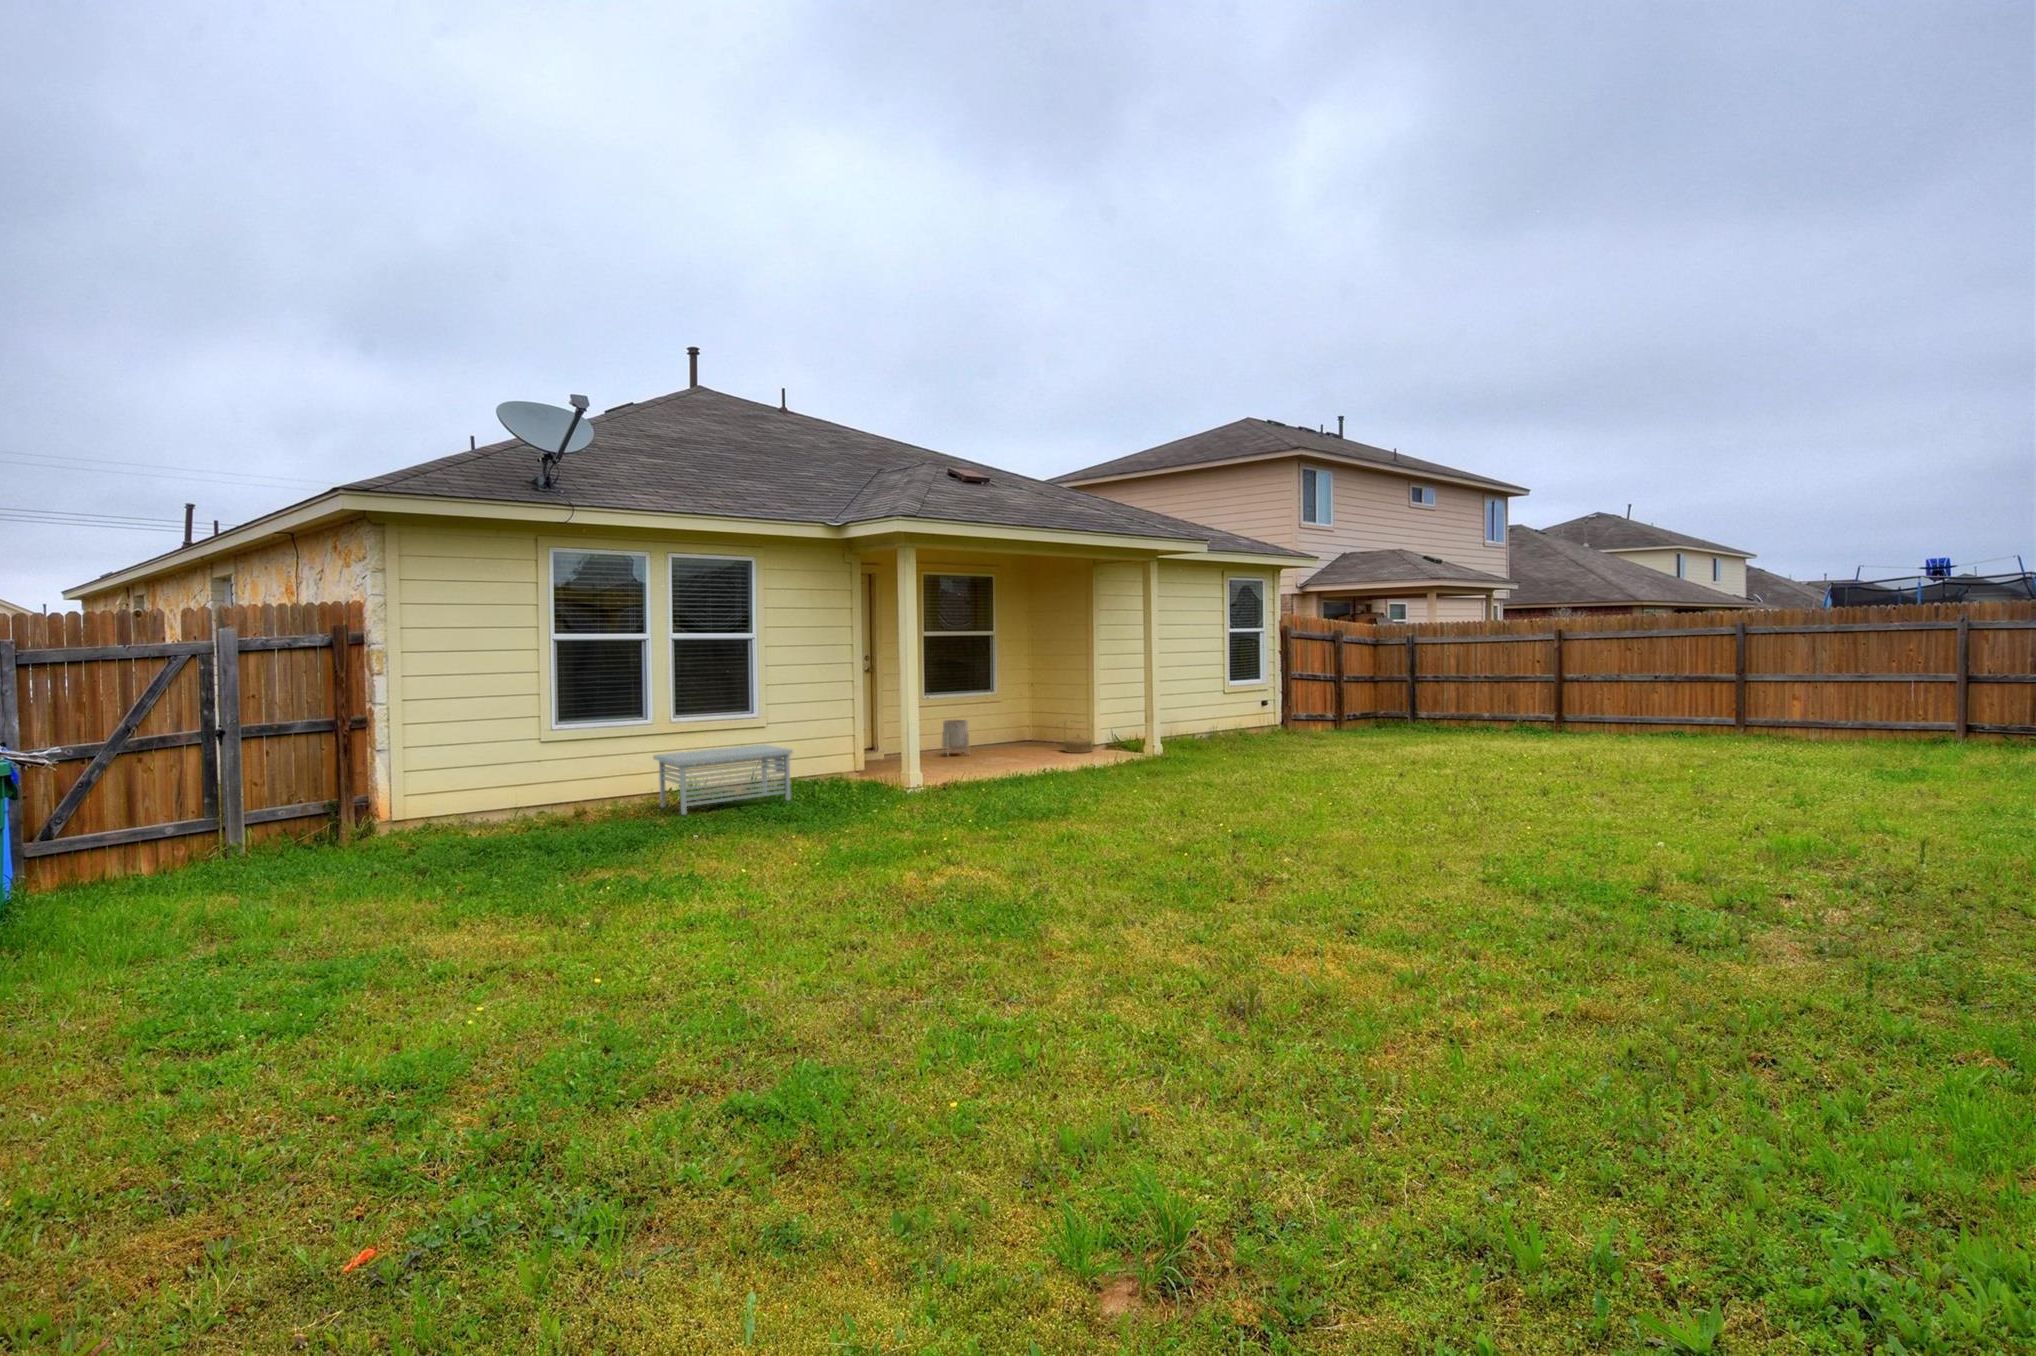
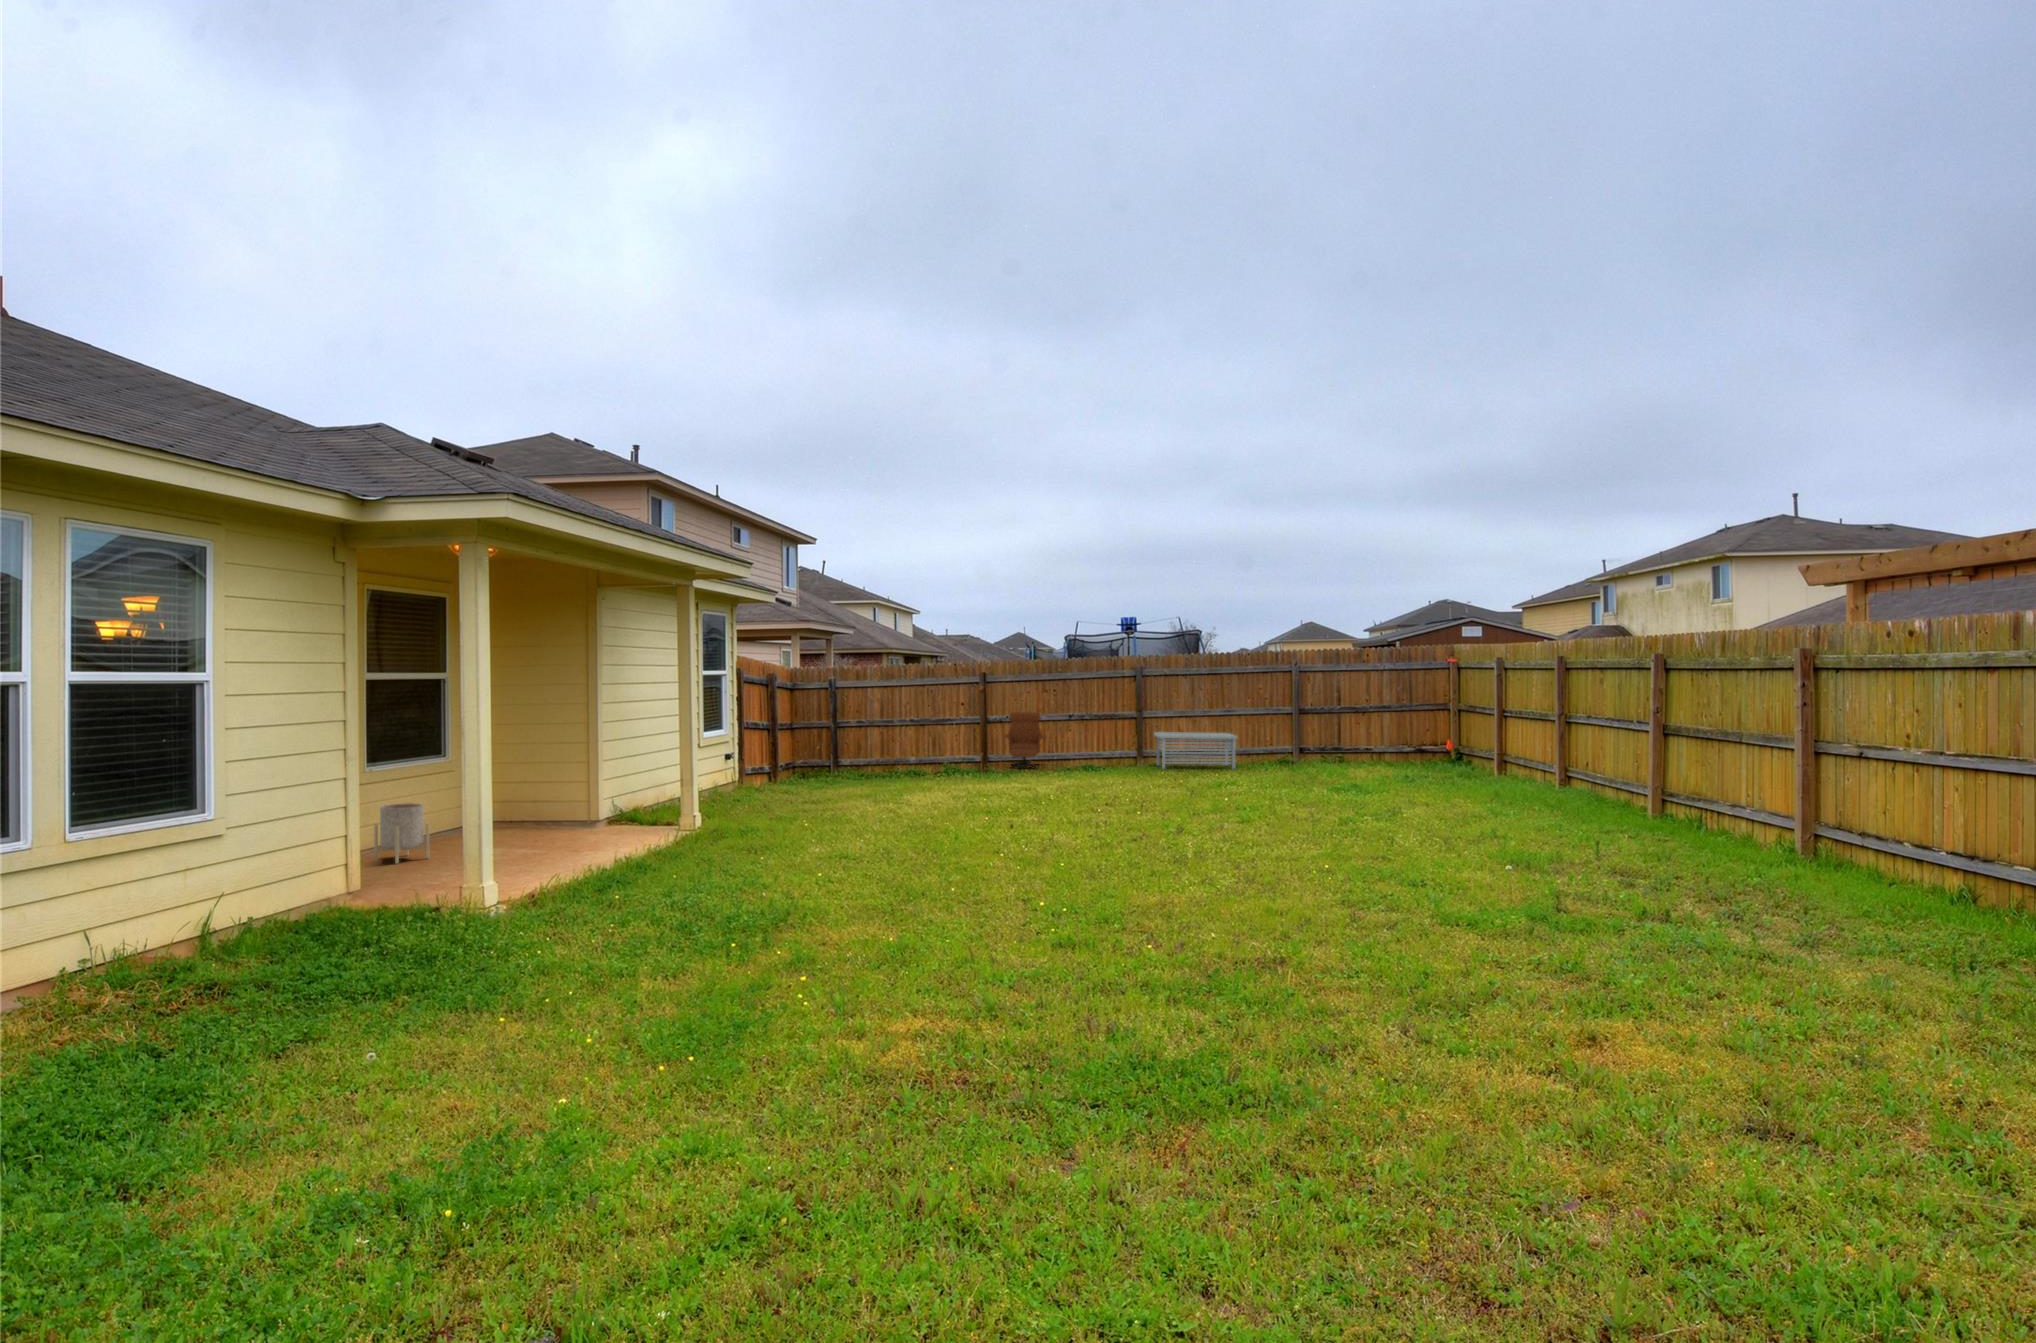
lounge chair: none [1570,673,1623,730] -> present [1003,712,1046,768]
woven basket: present [1064,720,1093,753] -> none [555,792,603,839]
storage bench: present [653,744,793,815] -> present [1154,732,1237,769]

